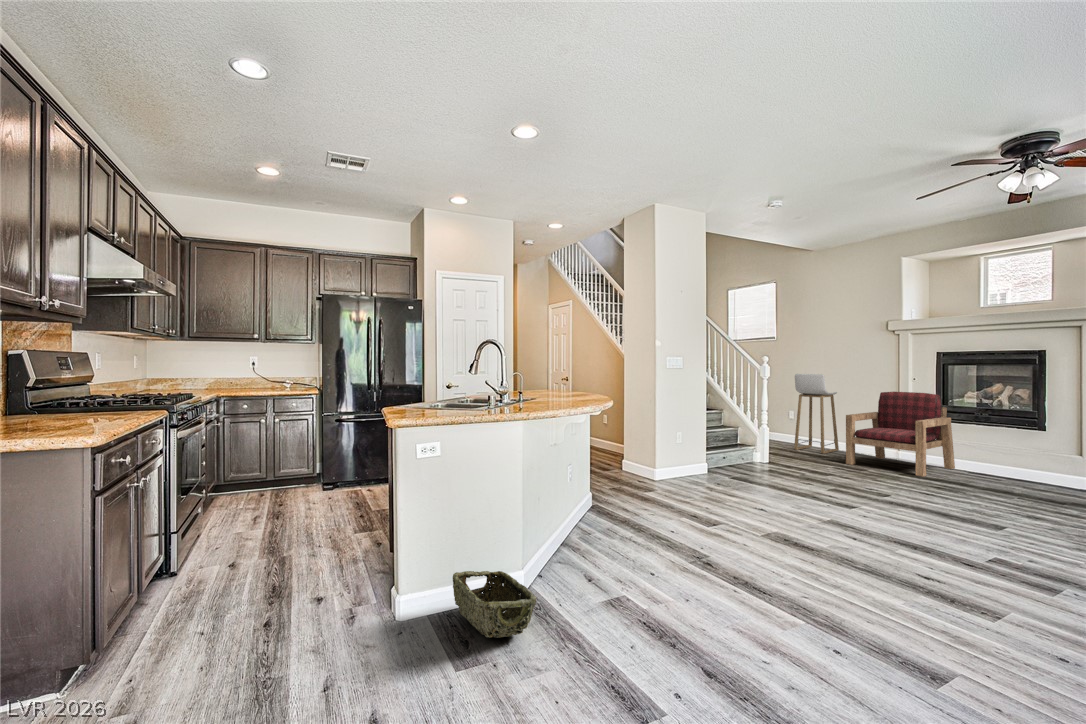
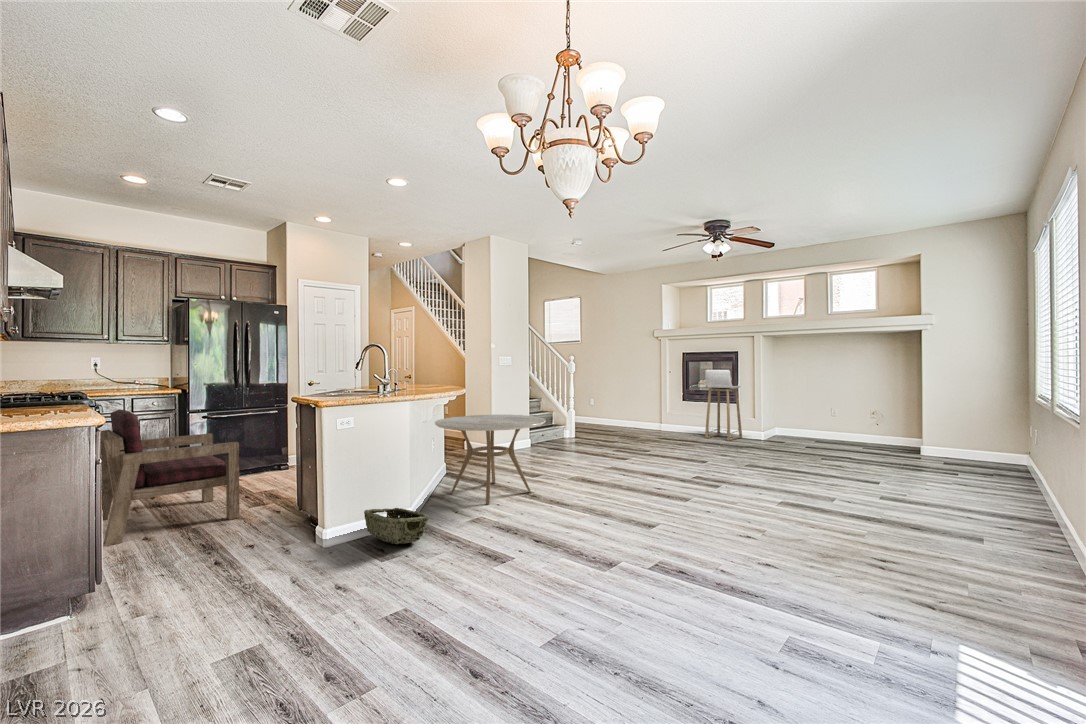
bar stool: present [794,374,839,454] -> present [705,370,742,441]
armchair: present [846,392,955,477] -> present [101,410,240,546]
dining table: none [568,436,727,571] -> present [435,415,546,504]

